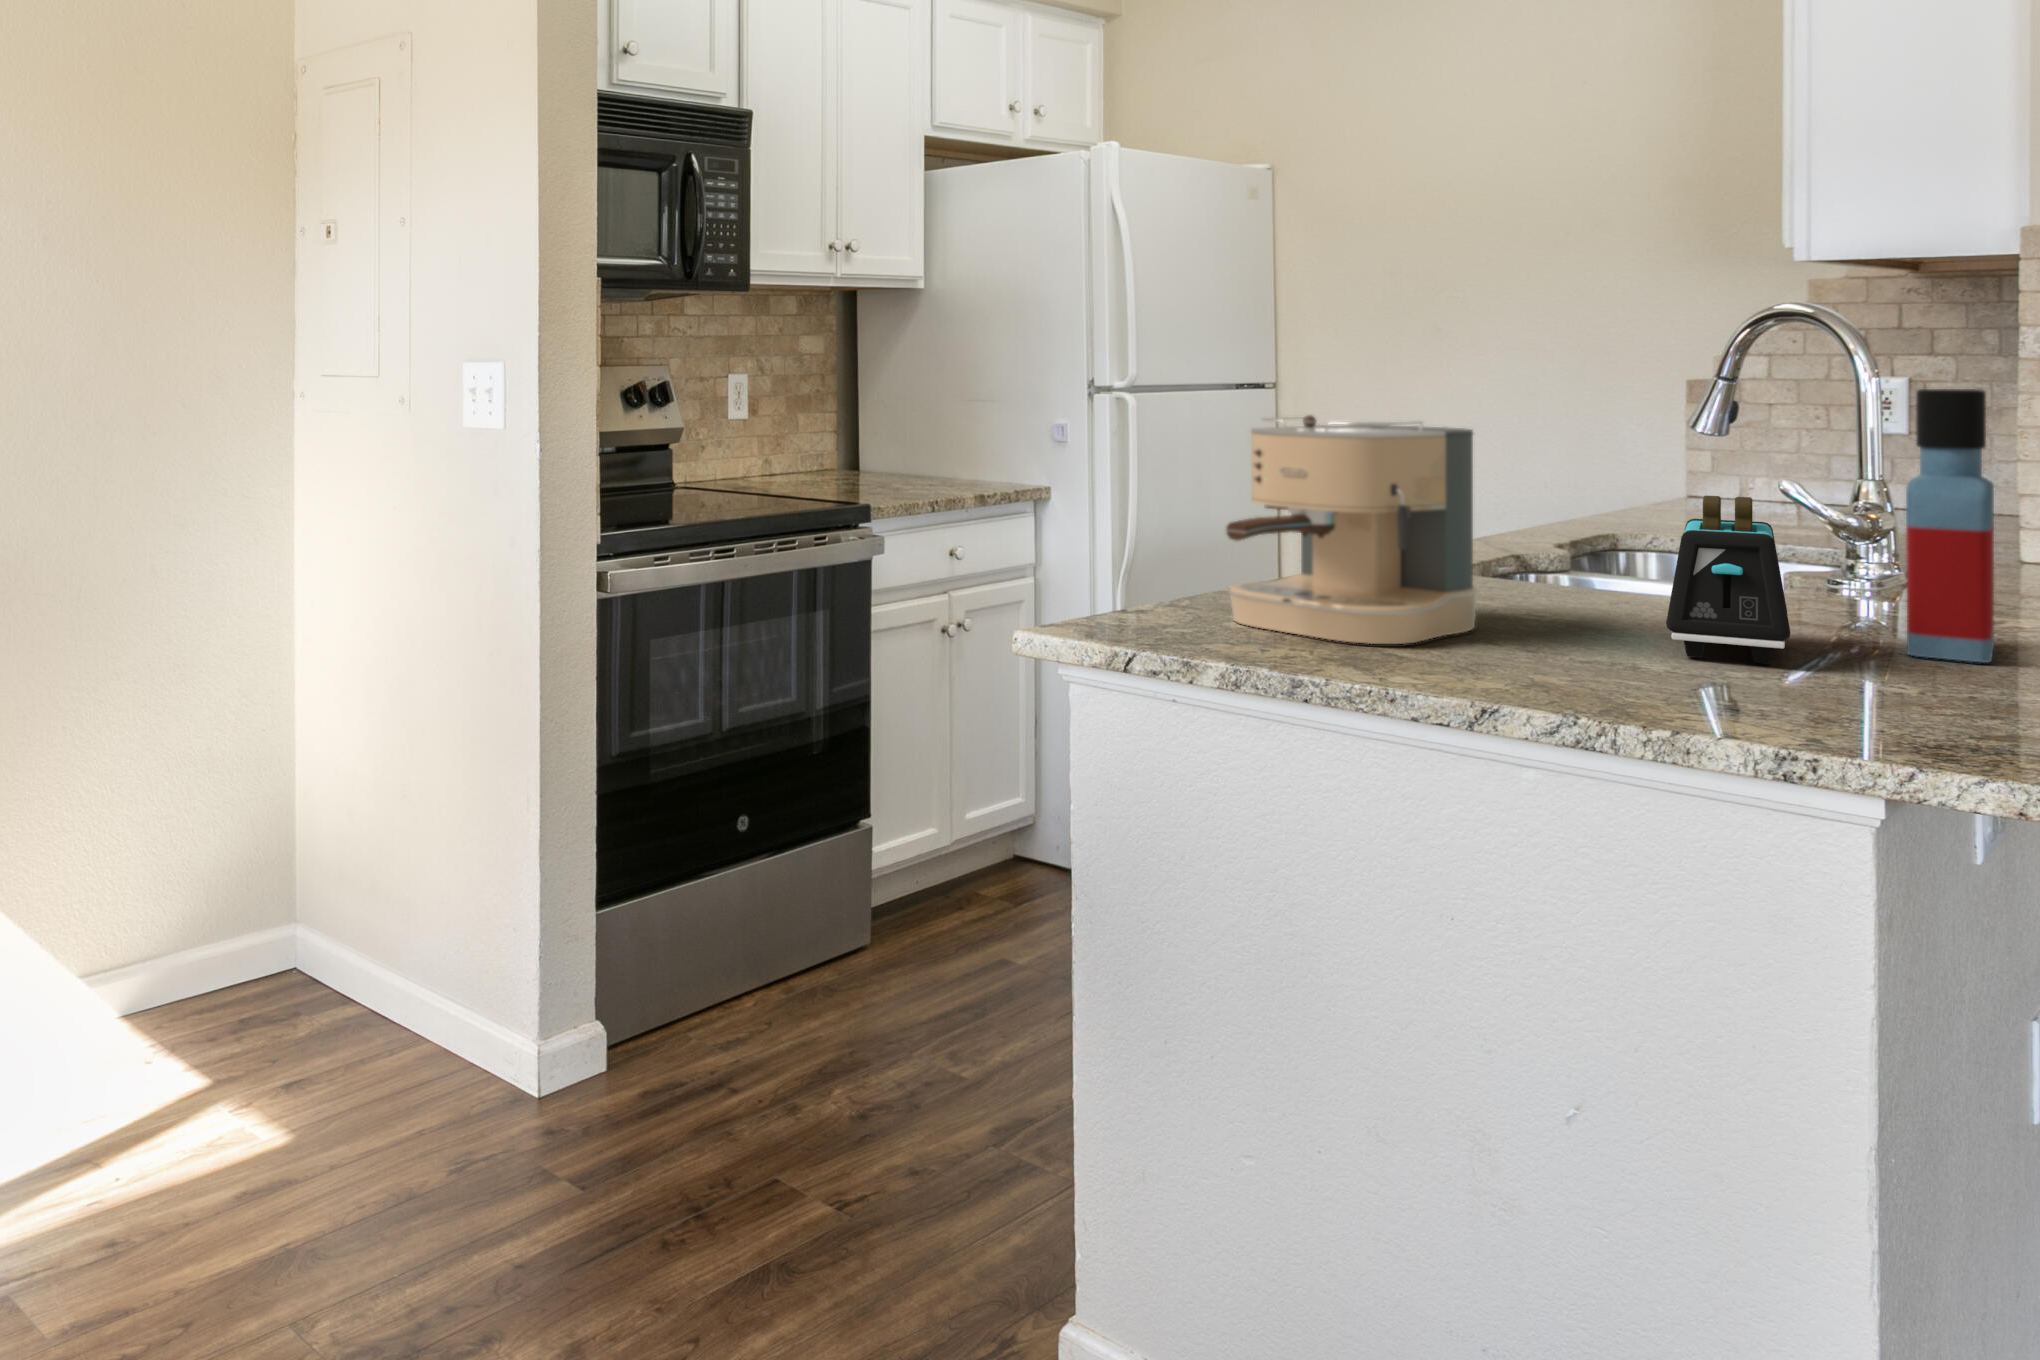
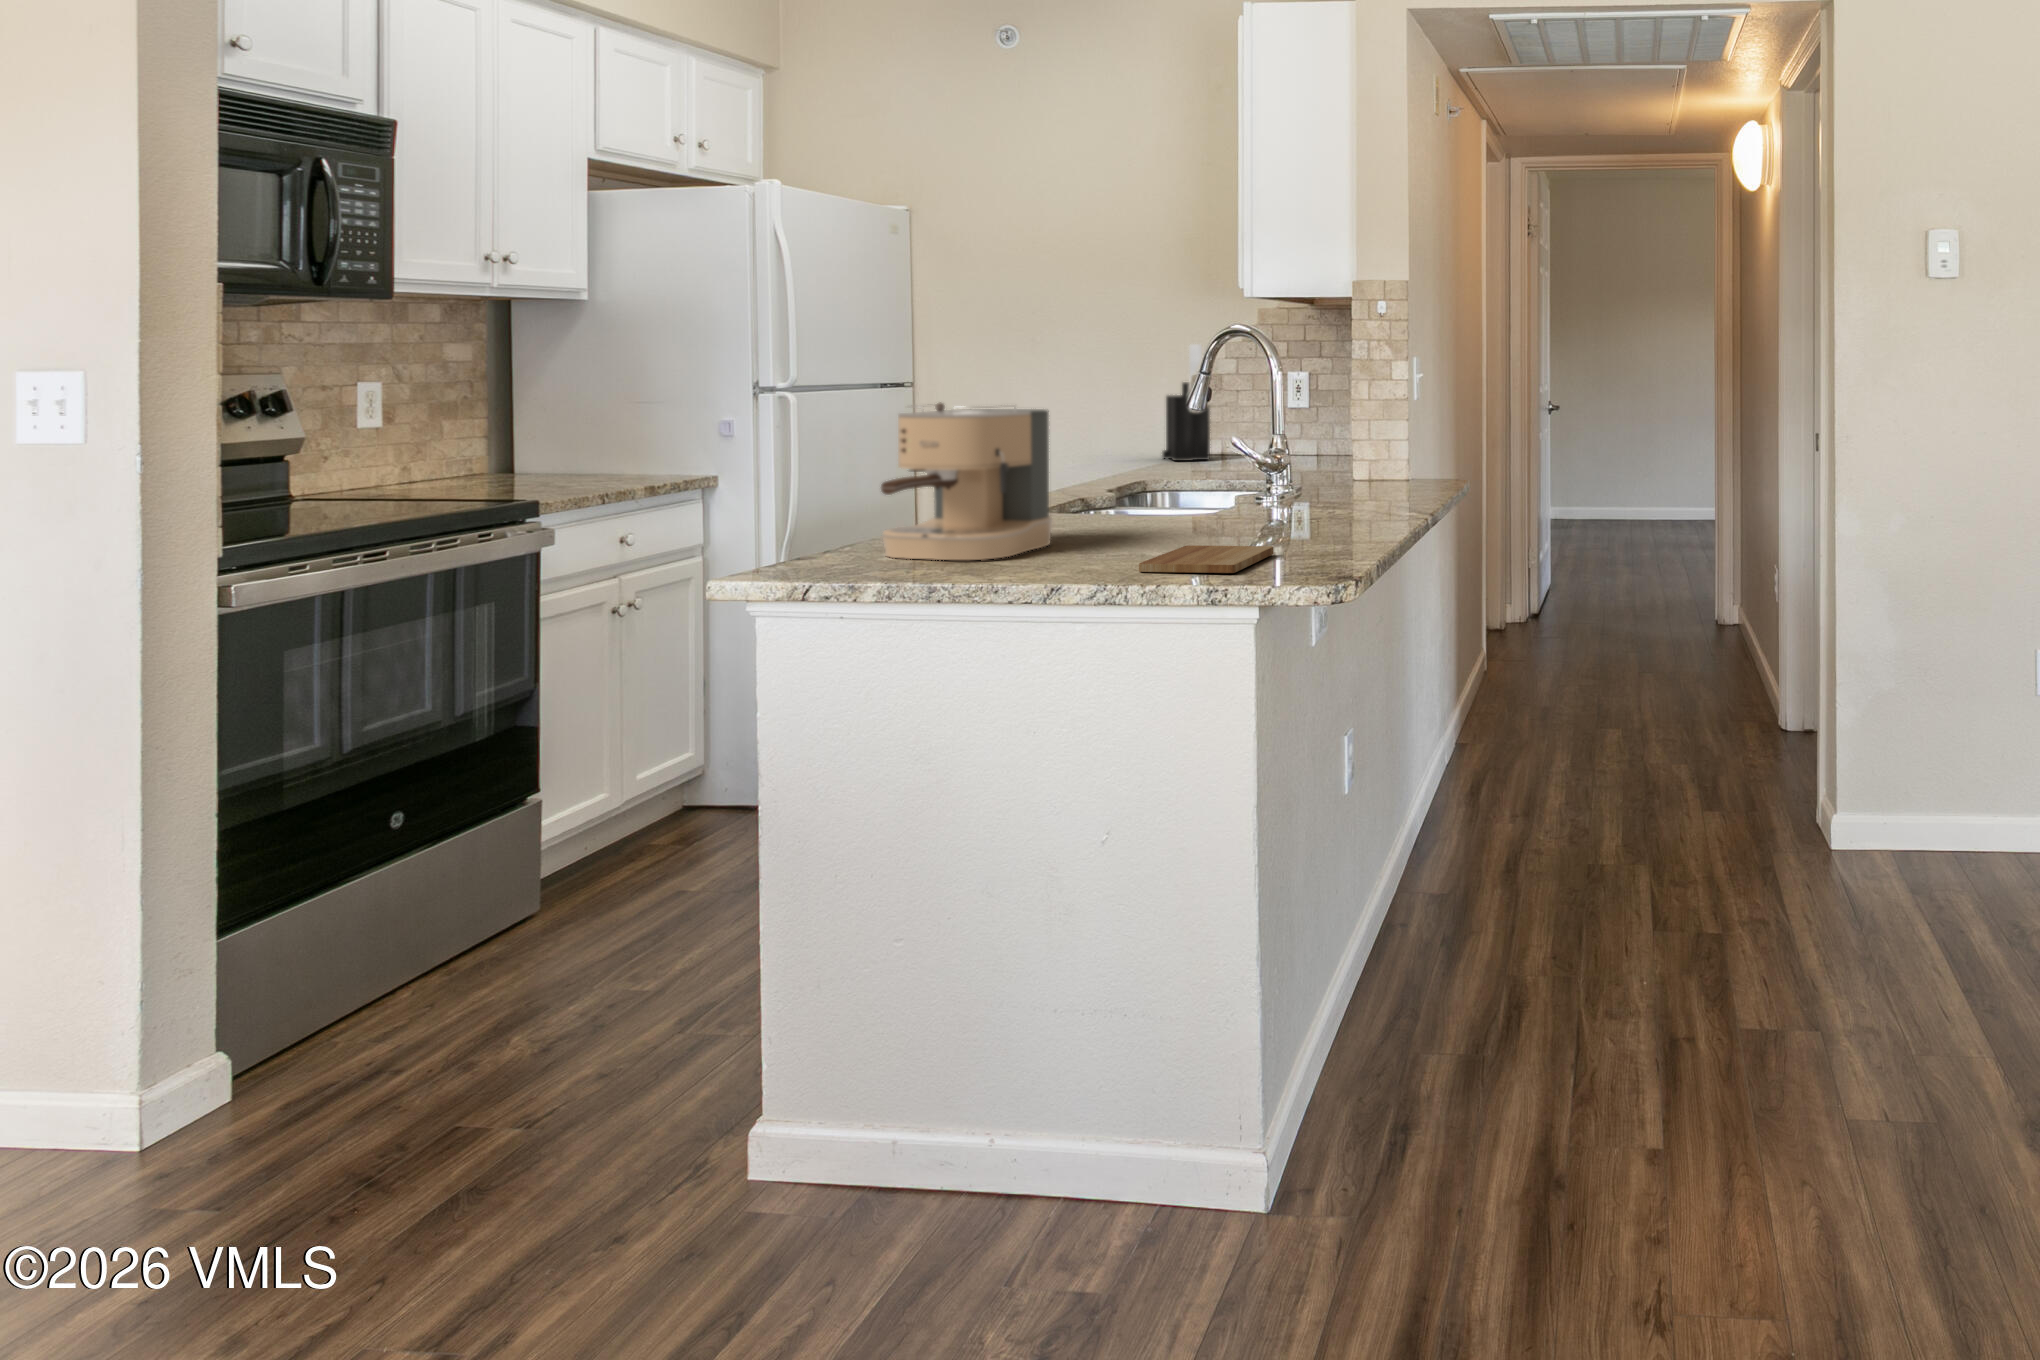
knife block: none [1636,332,1718,504] -> present [1162,344,1210,461]
bottle: present [1906,389,1994,663] -> none [1282,378,1325,535]
toaster: present [1666,496,1790,663] -> none [1160,446,1226,547]
cutting board: none [1636,660,1901,727] -> present [1139,546,1274,573]

